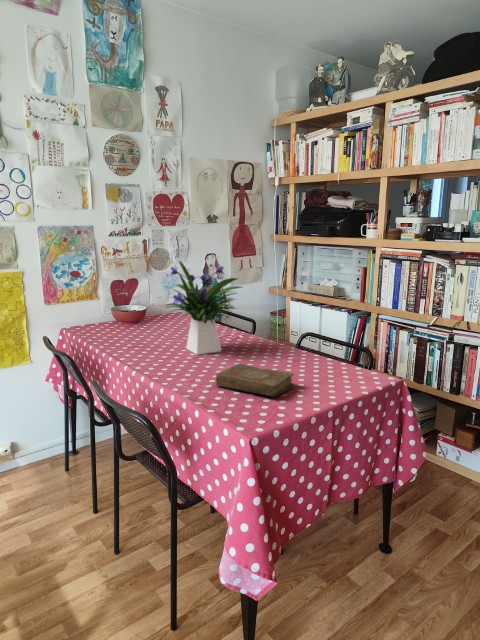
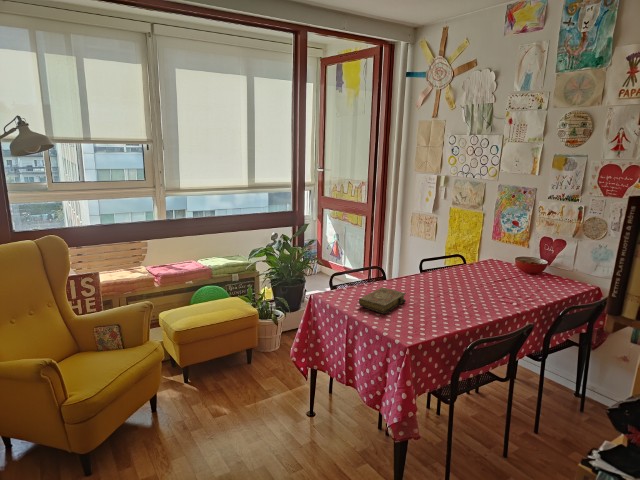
flower arrangement: present [167,261,241,355] -> none [426,220,501,299]

